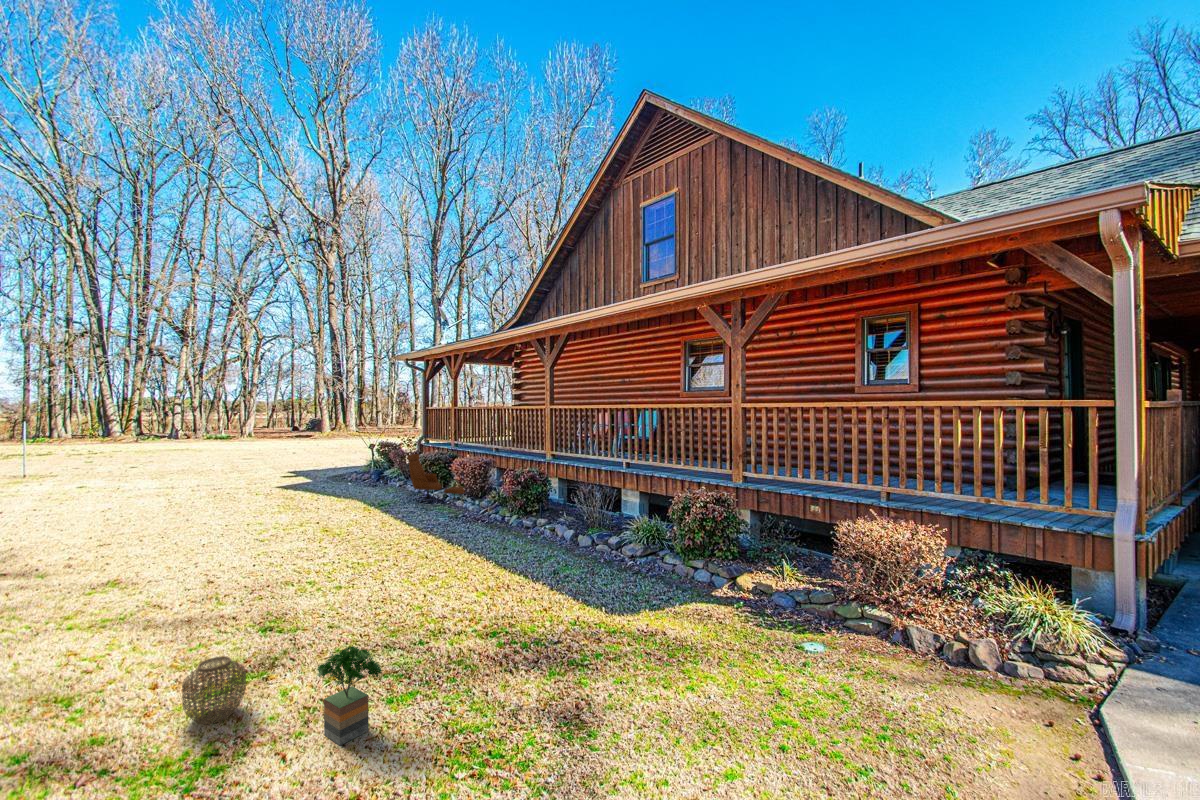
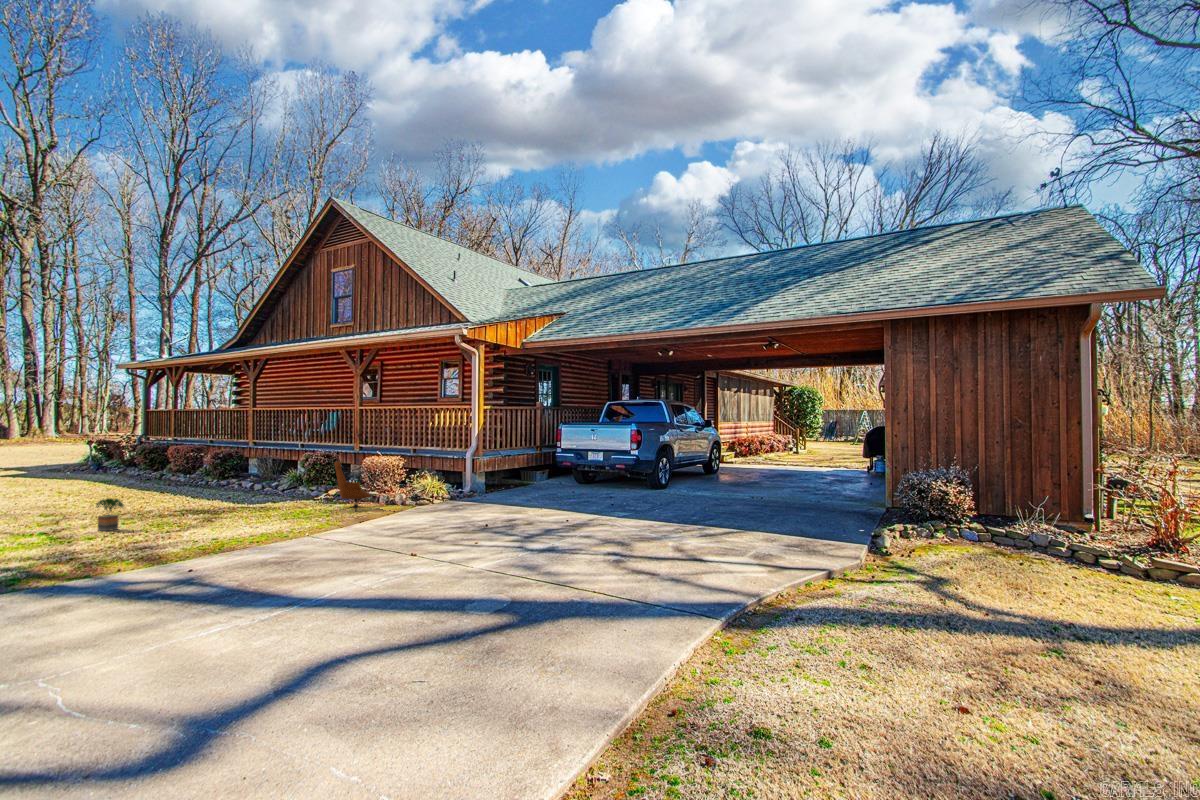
lounge chair: present [407,454,465,503] -> present [335,461,370,511]
woven basket: present [182,656,246,725] -> none [27,507,56,532]

